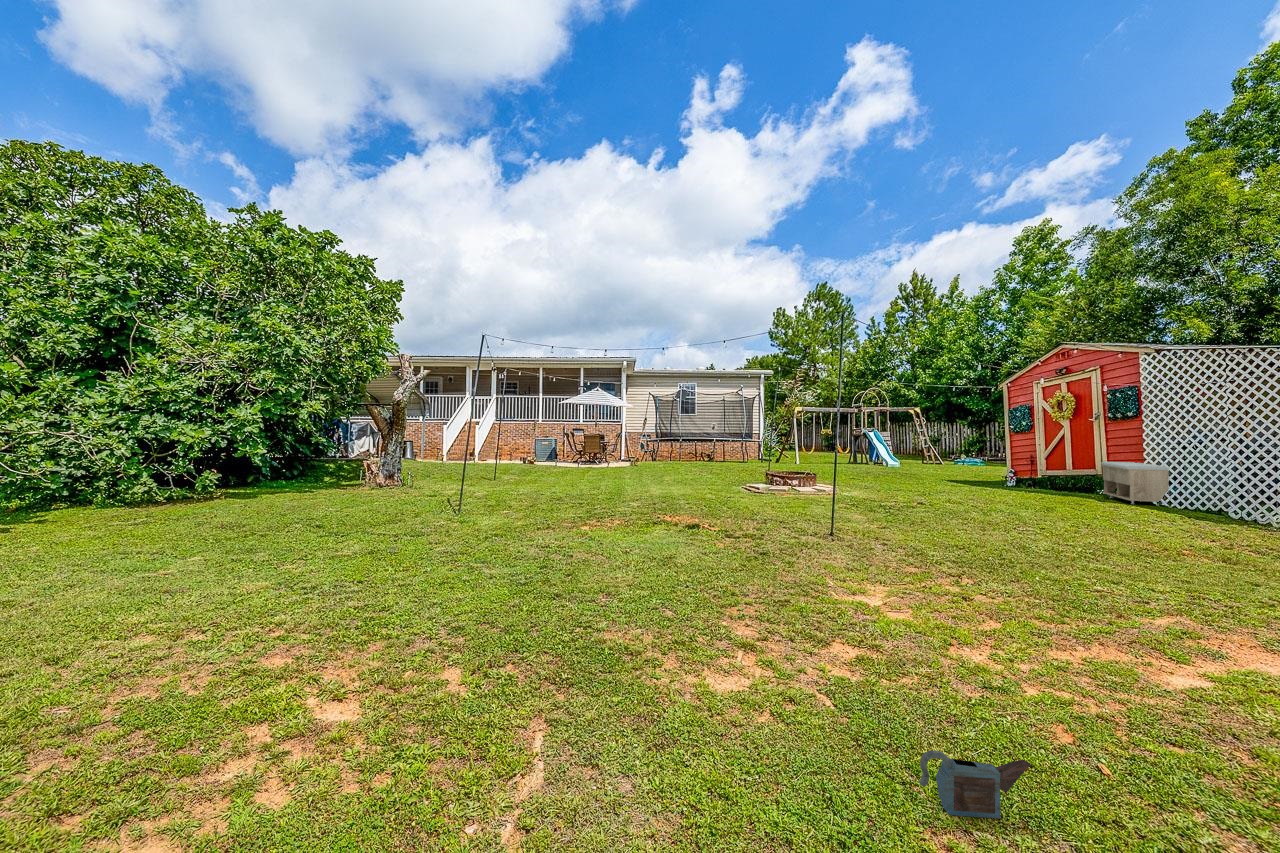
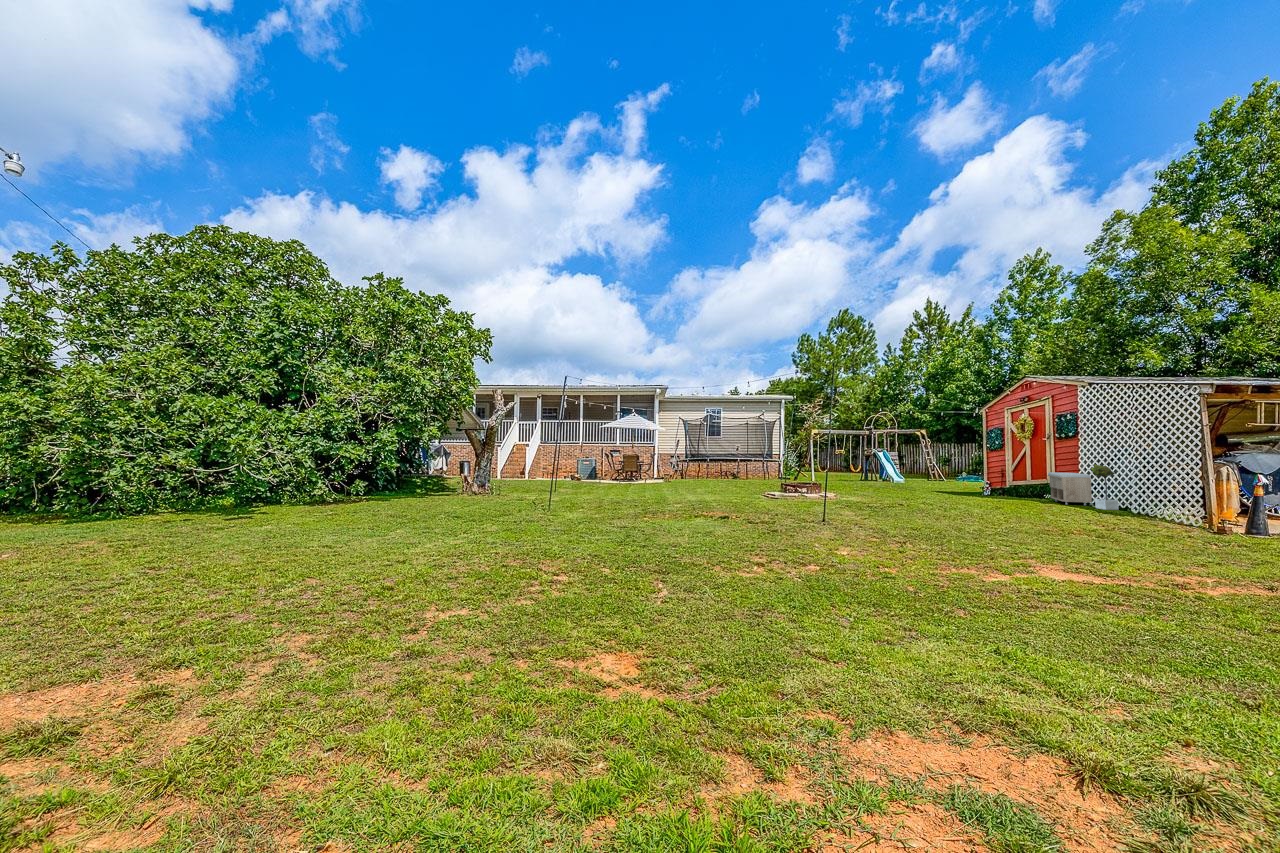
potted tree: none [1174,453,1214,514] -> present [1091,464,1119,510]
watering can: present [918,750,1030,819] -> none [818,558,858,581]

